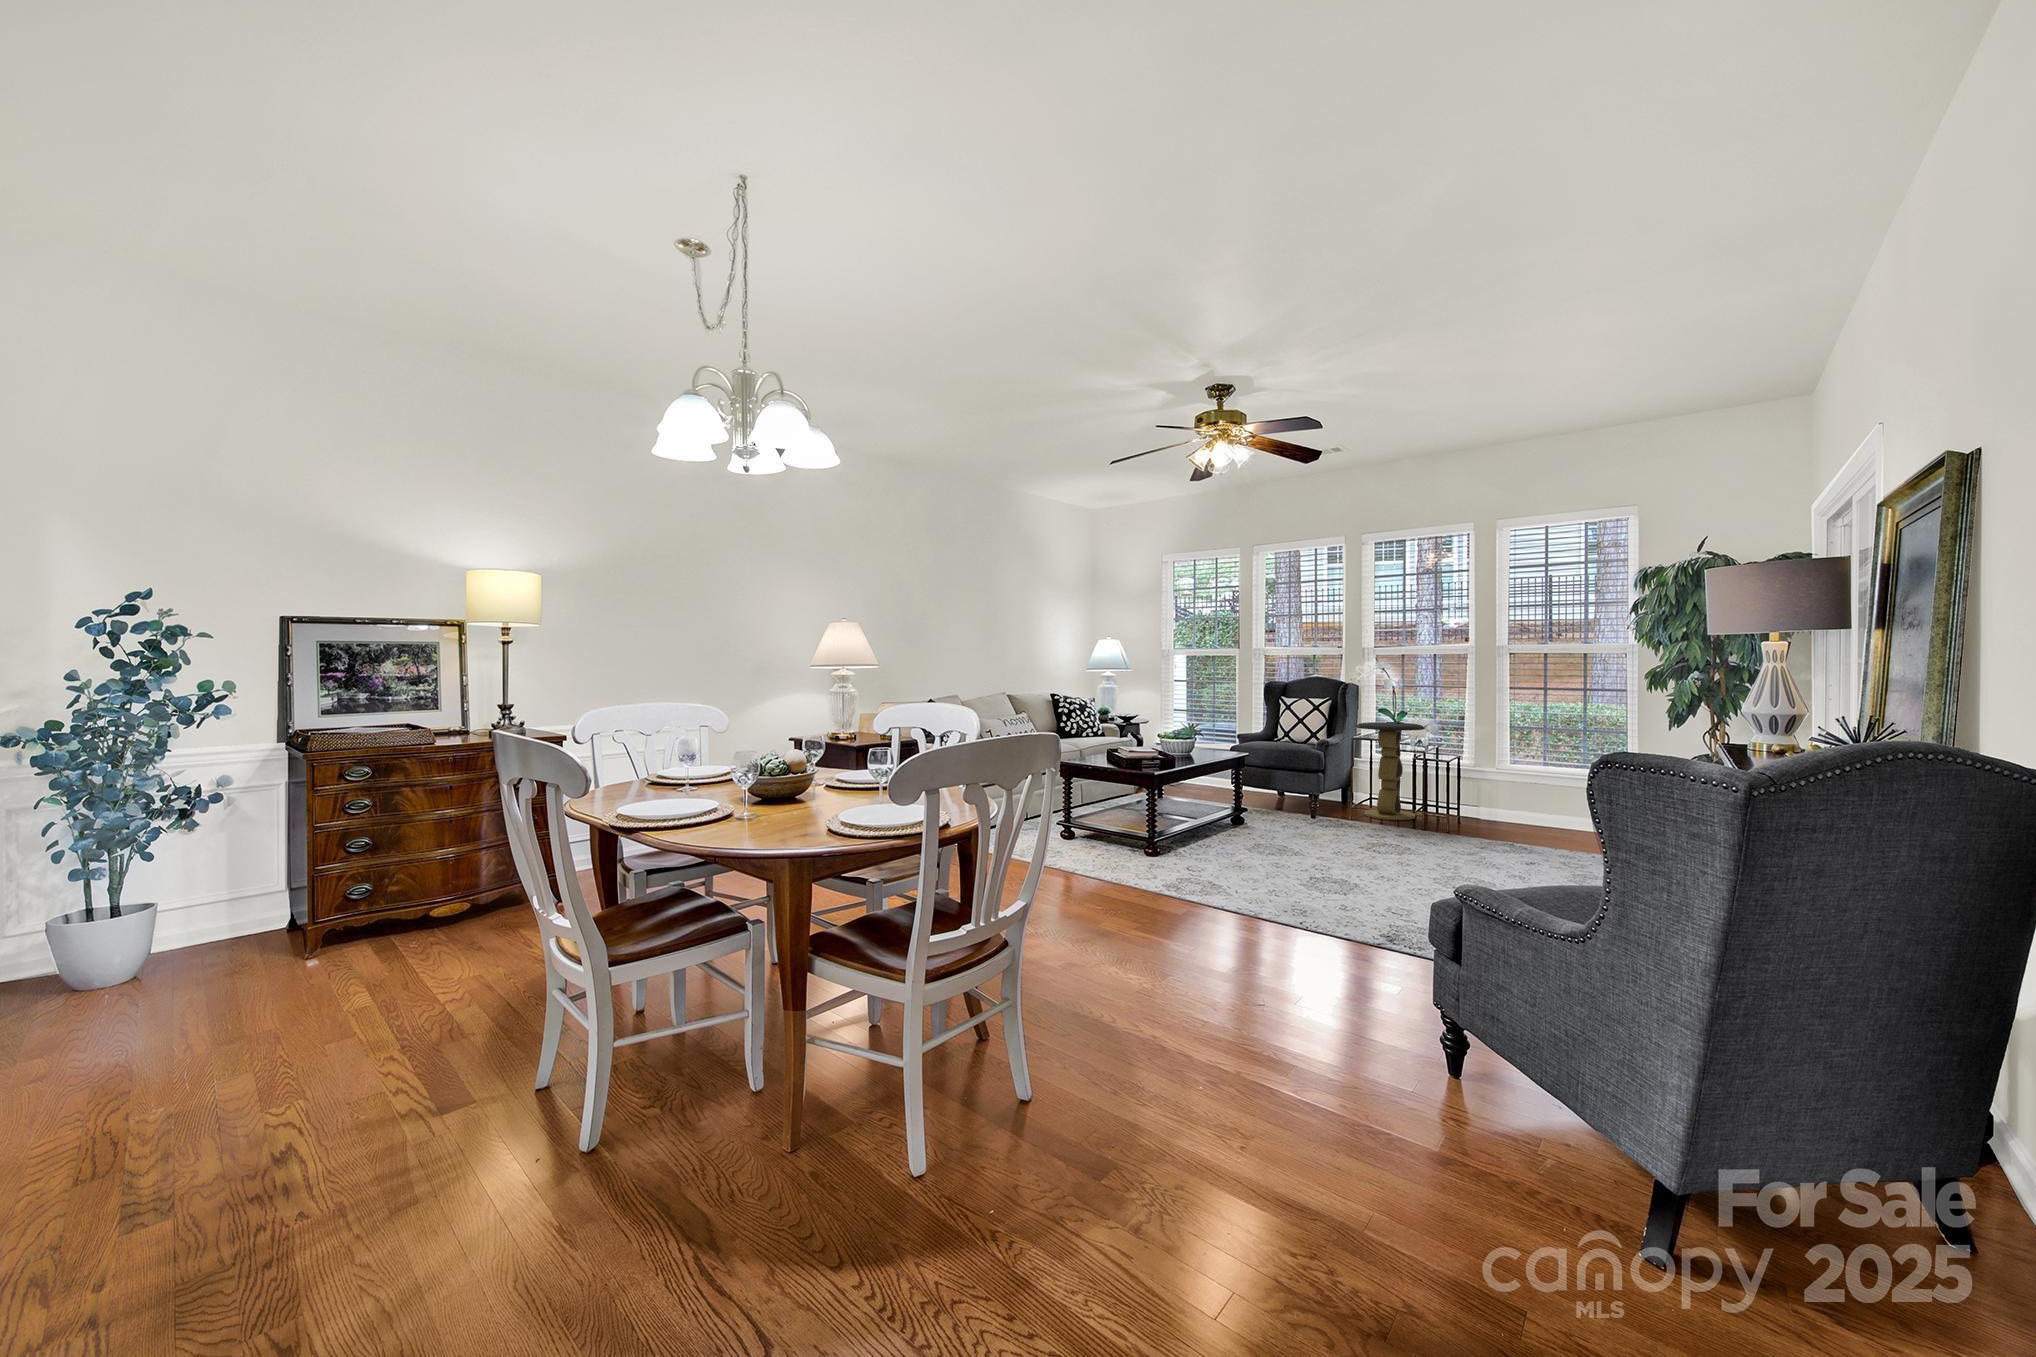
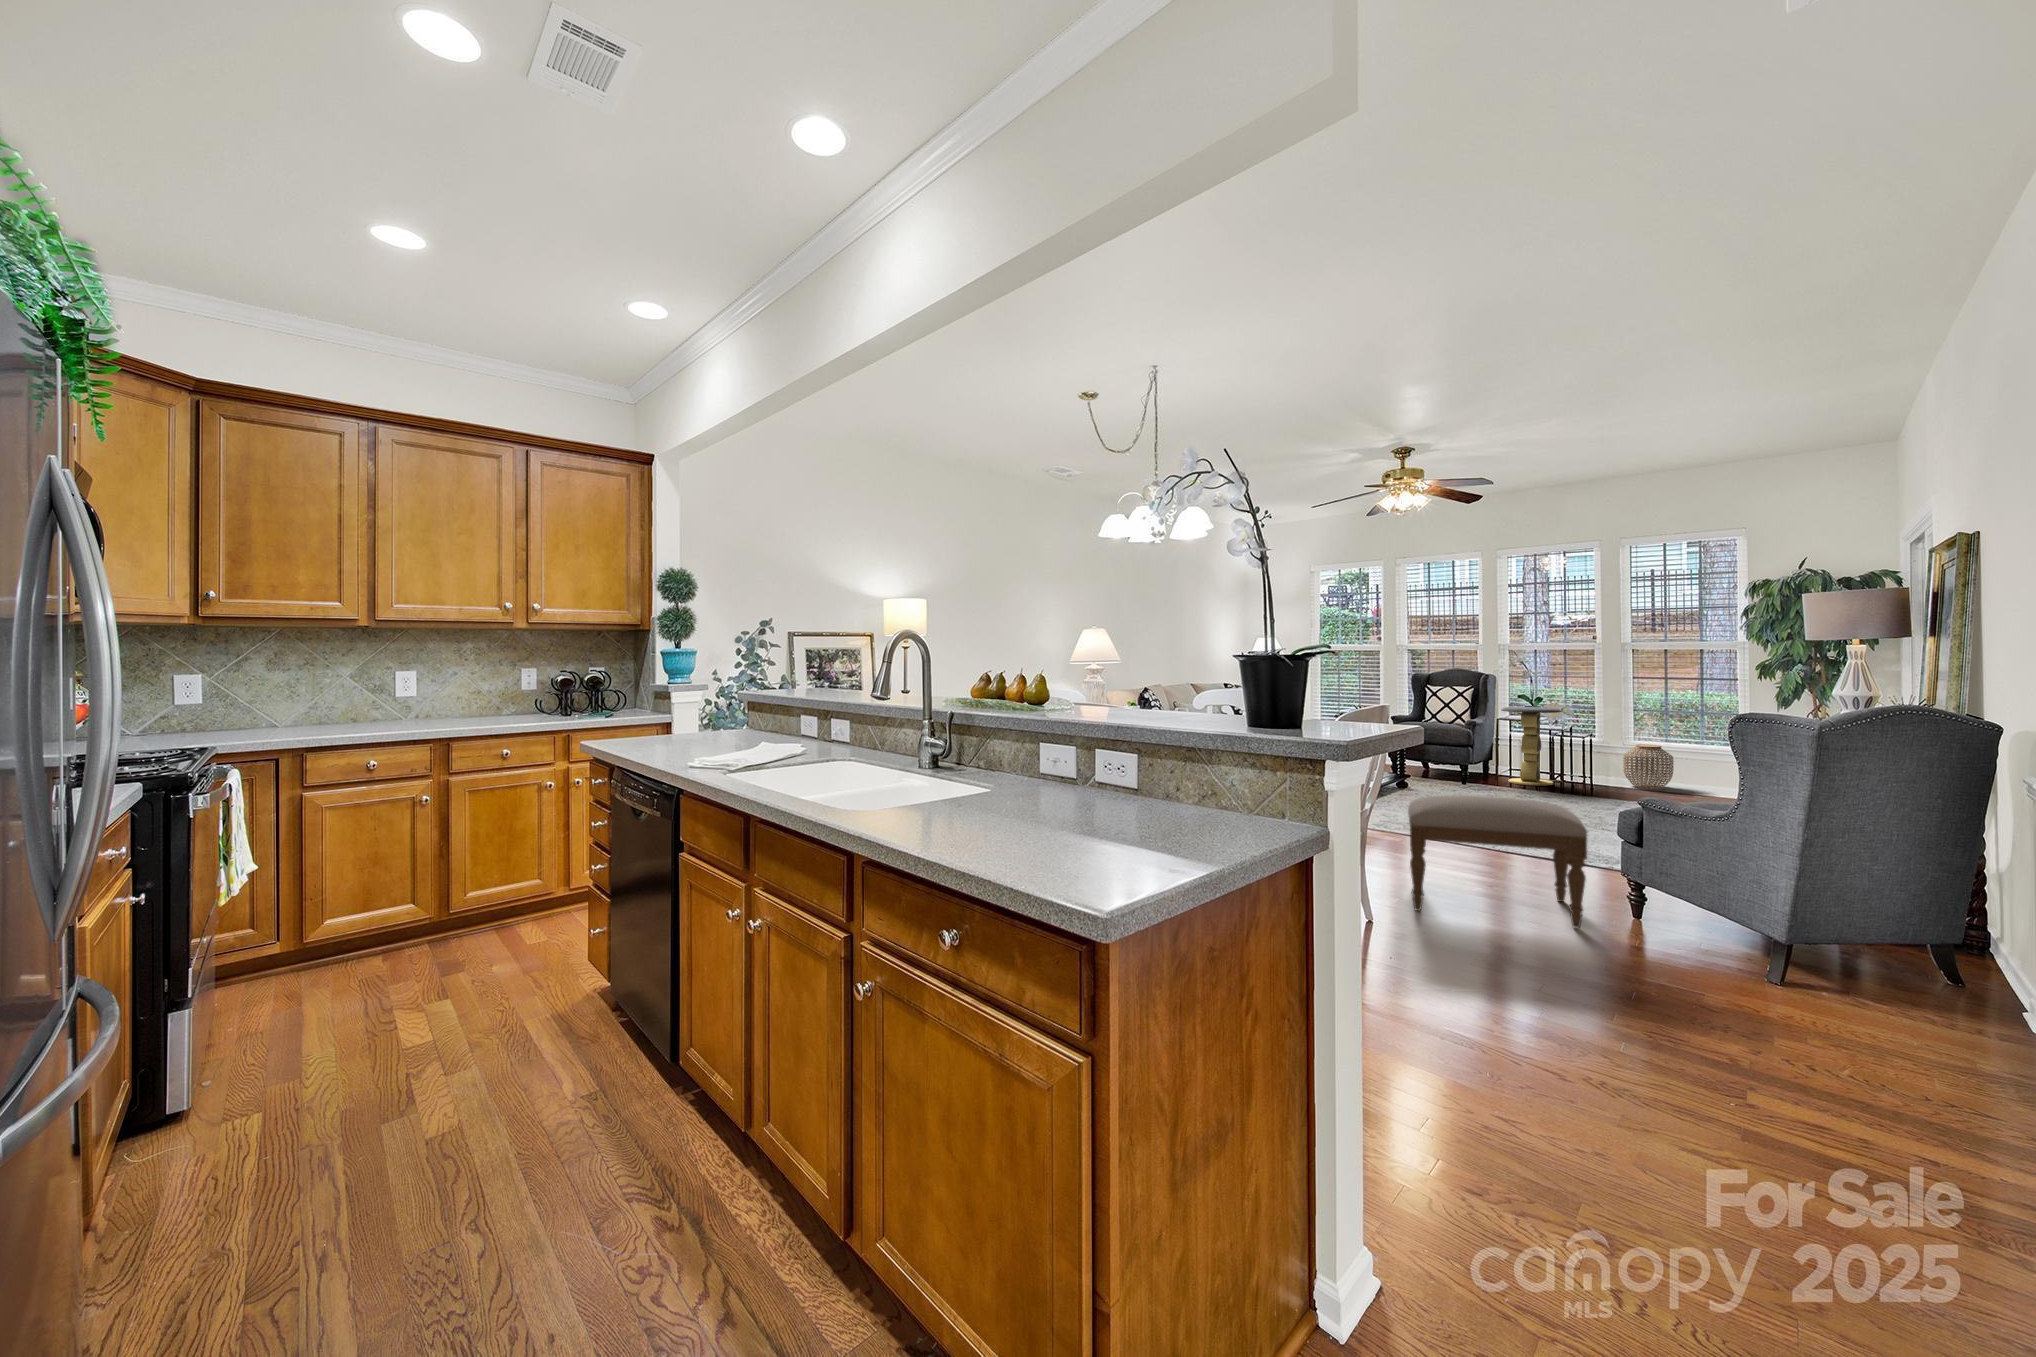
woven basket: none [1496,769,1553,824] -> present [1623,744,1674,789]
ottoman: none [1097,877,1363,1119] -> present [1408,795,1587,928]

